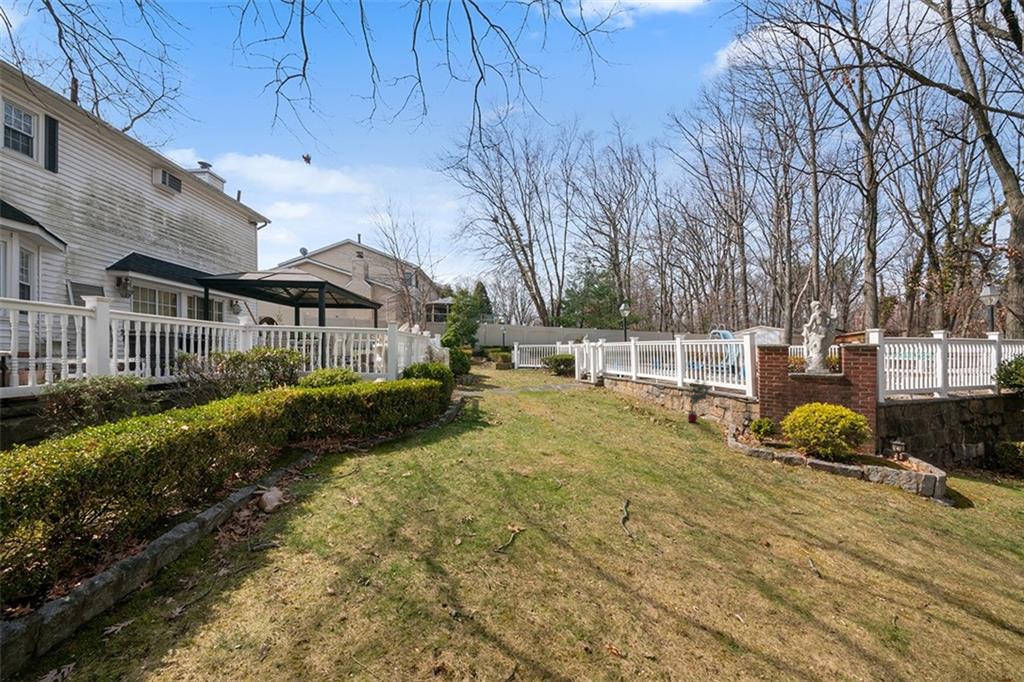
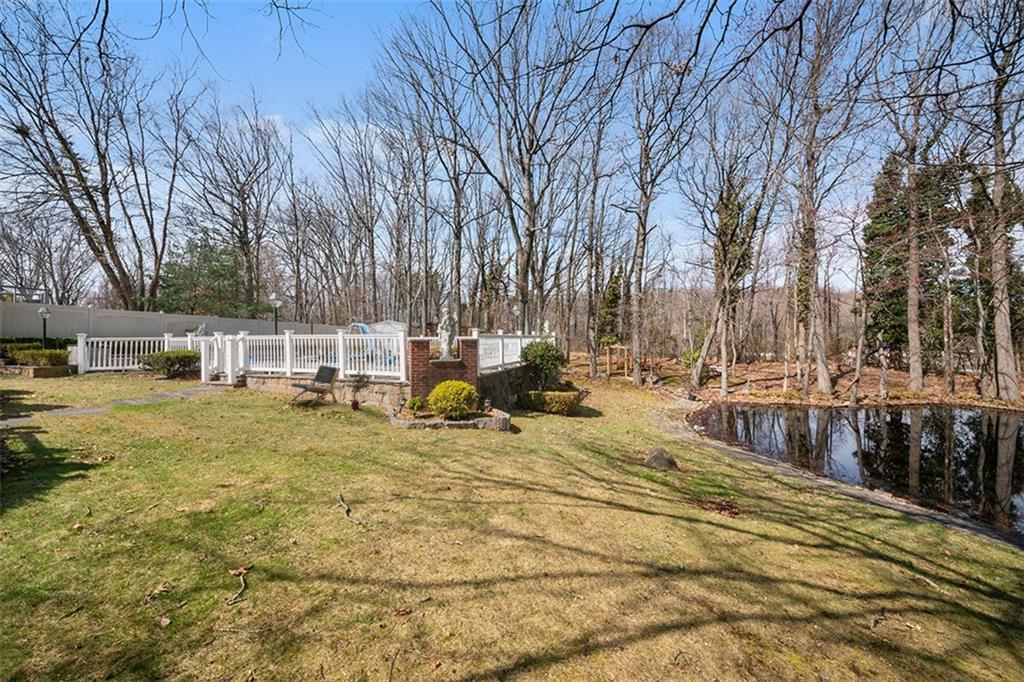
lounge chair: none [629,370,680,412] -> present [291,365,340,405]

